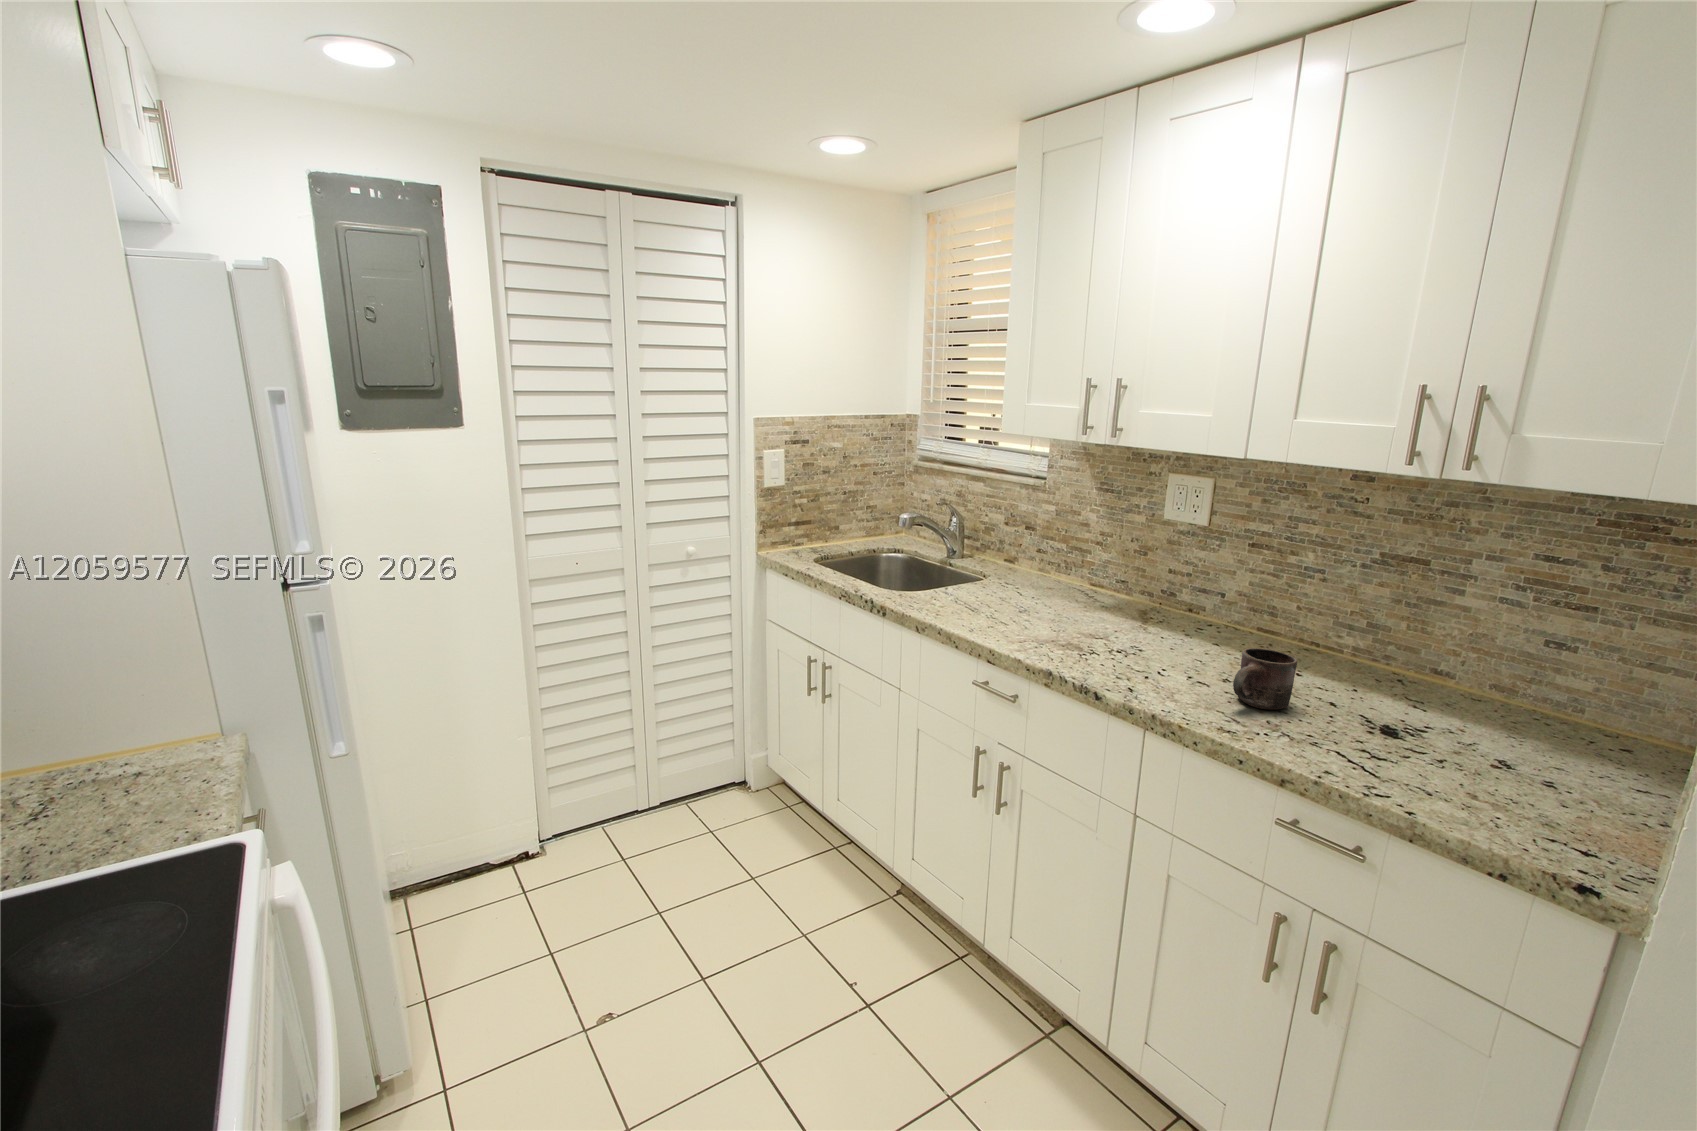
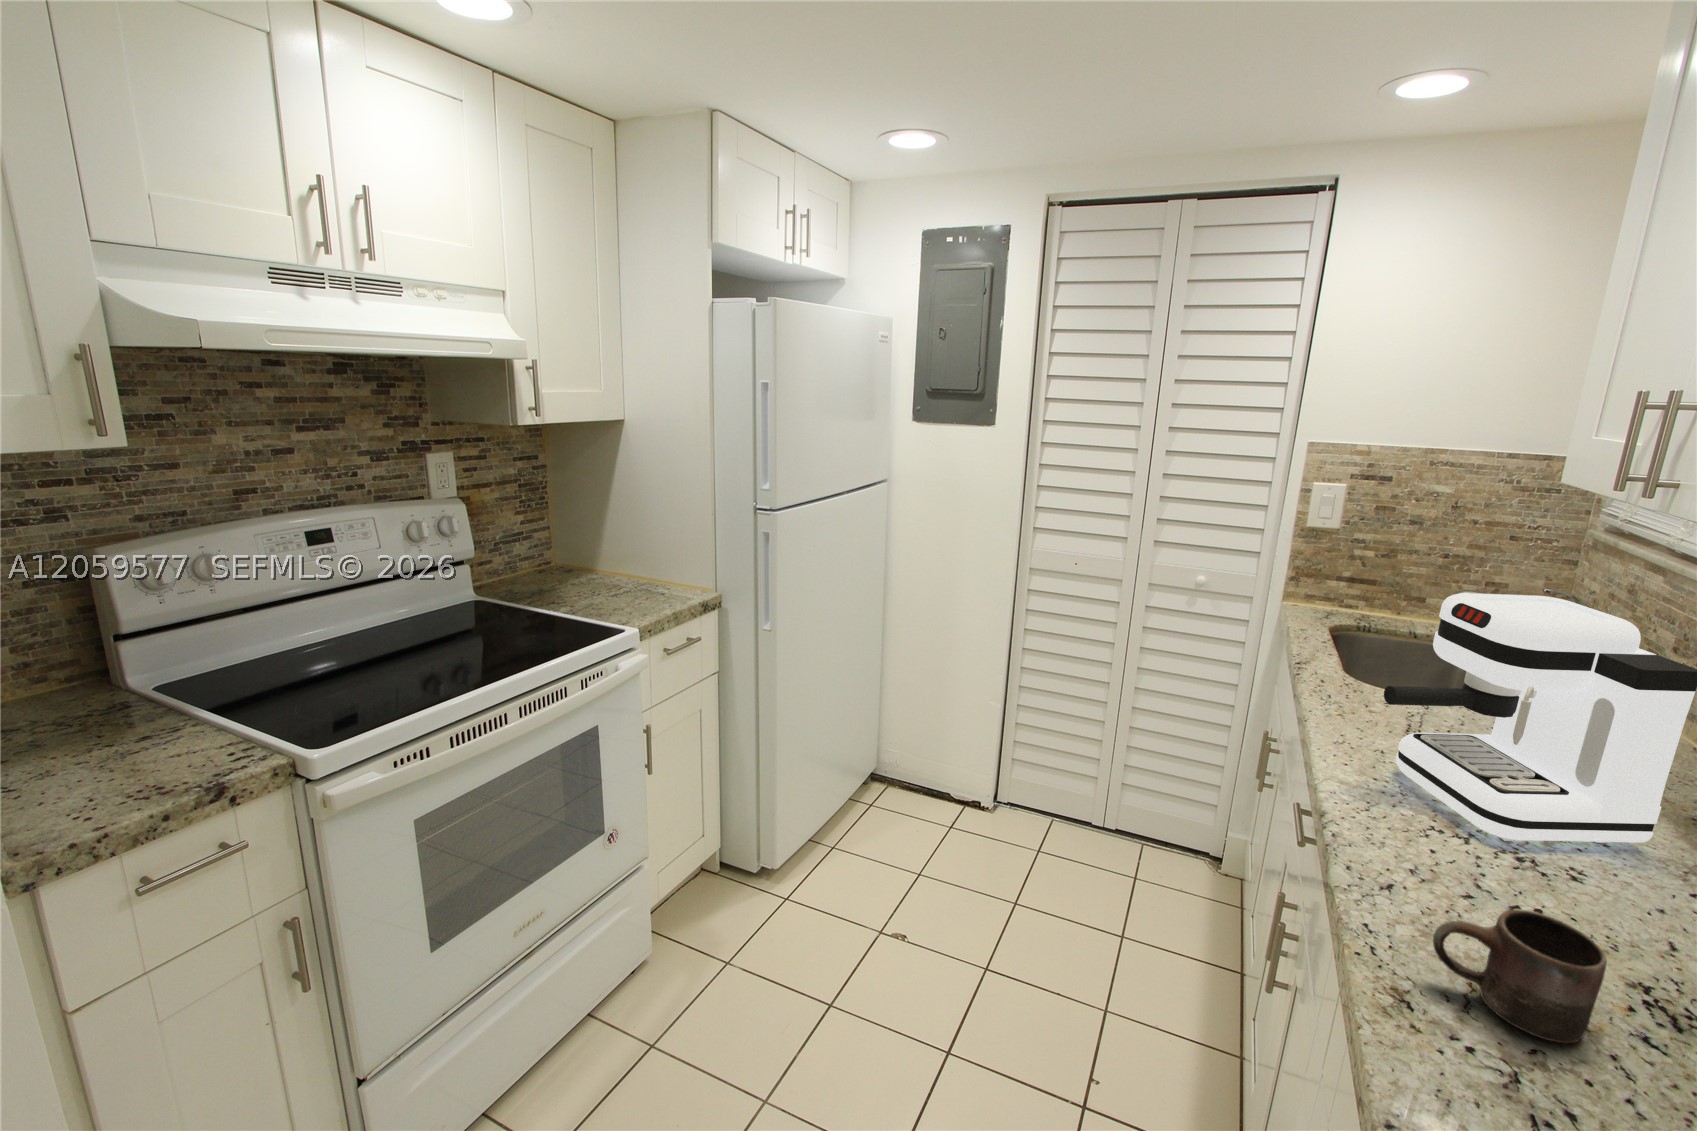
coffee maker: none [1017,492,1141,638] -> present [1384,593,1697,843]

